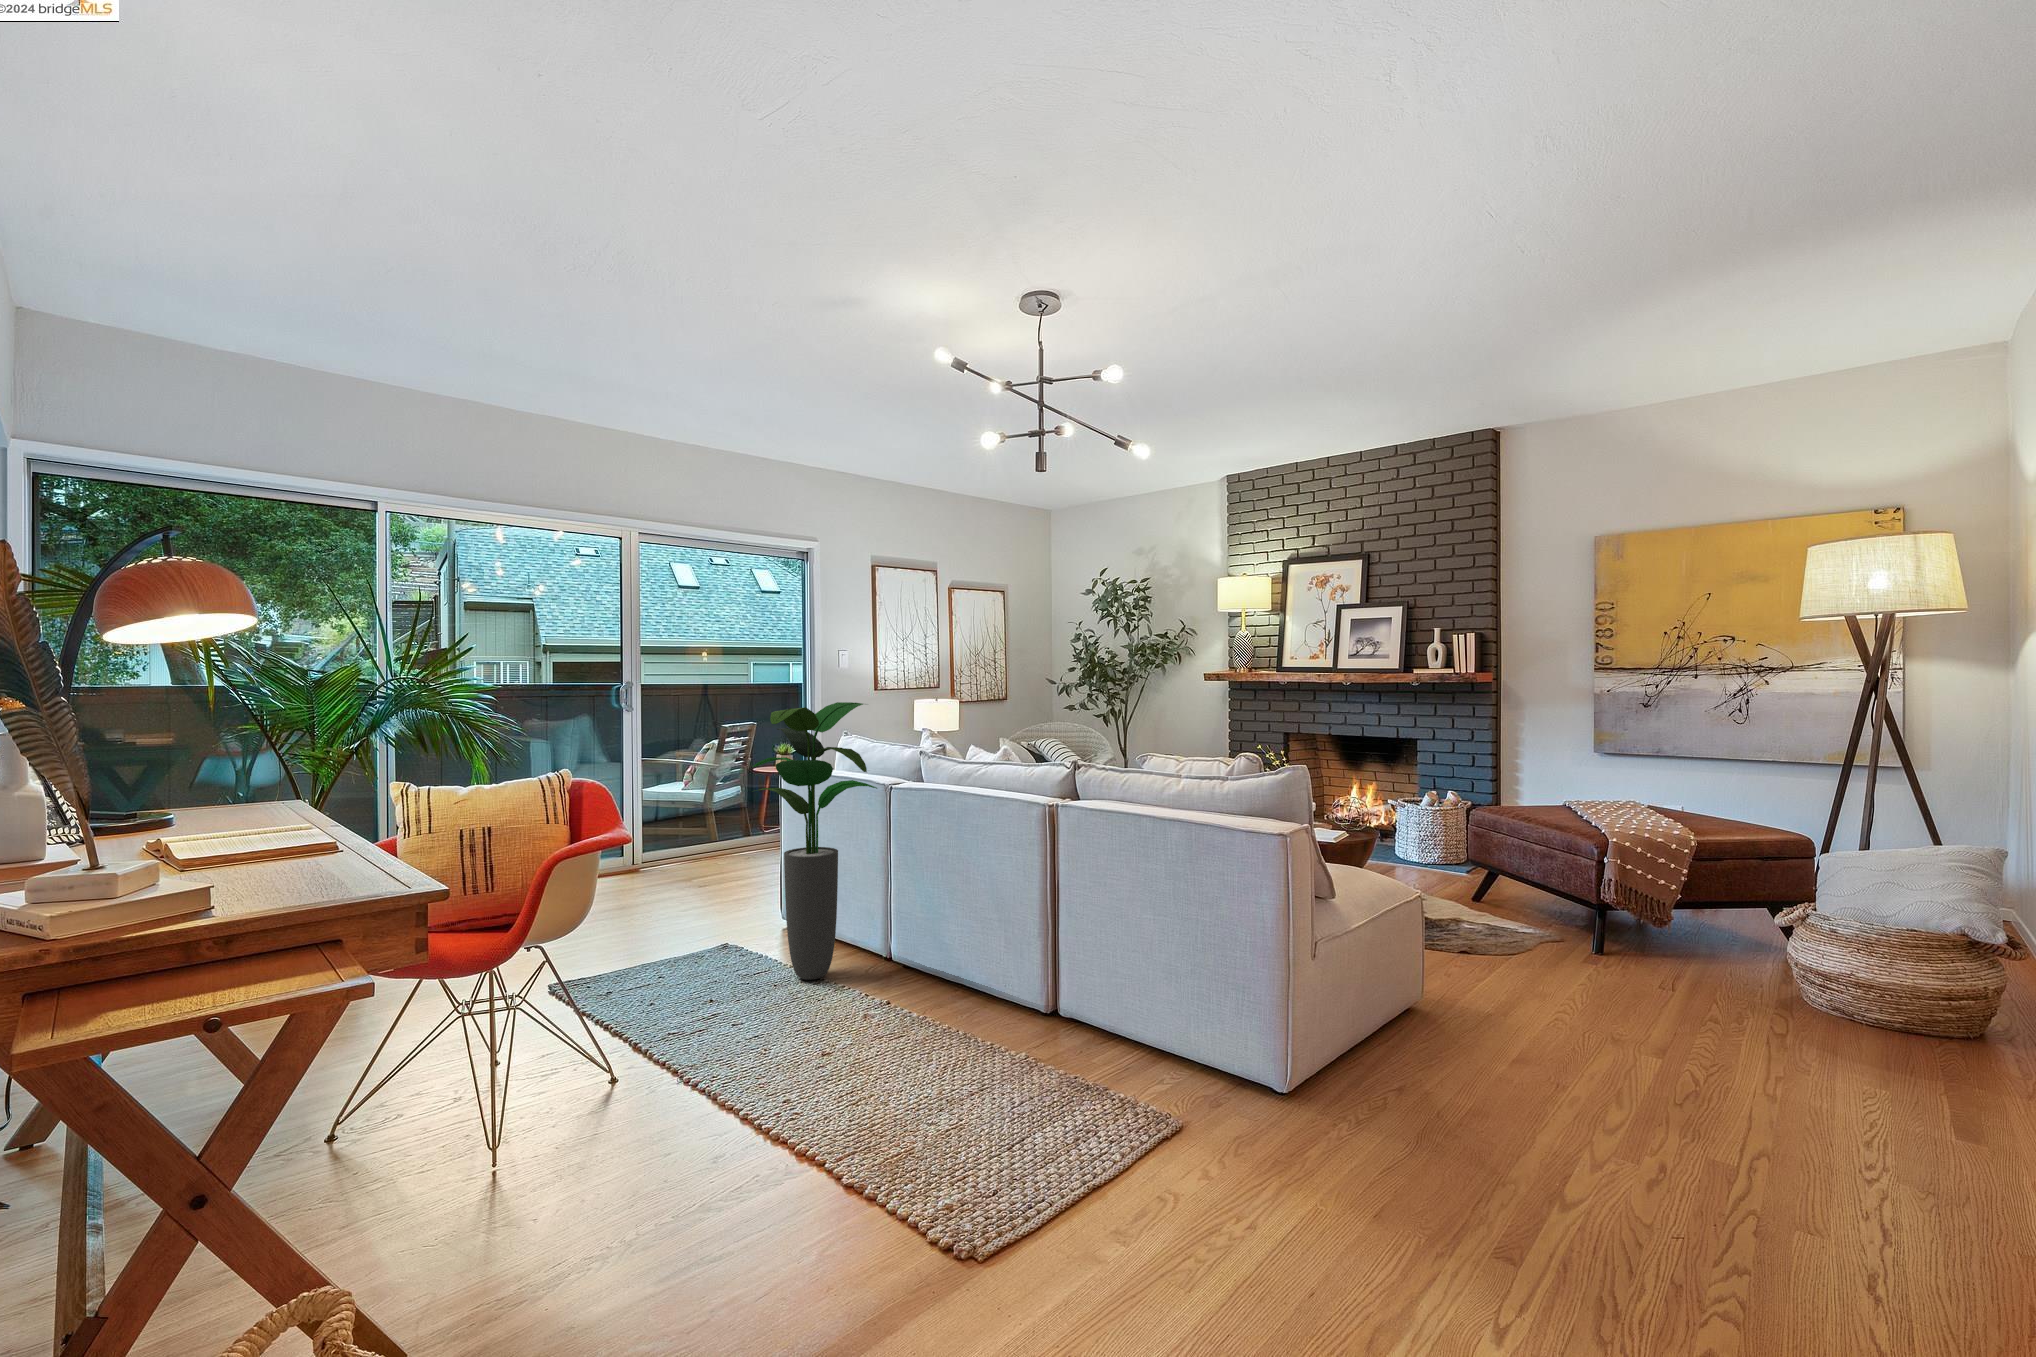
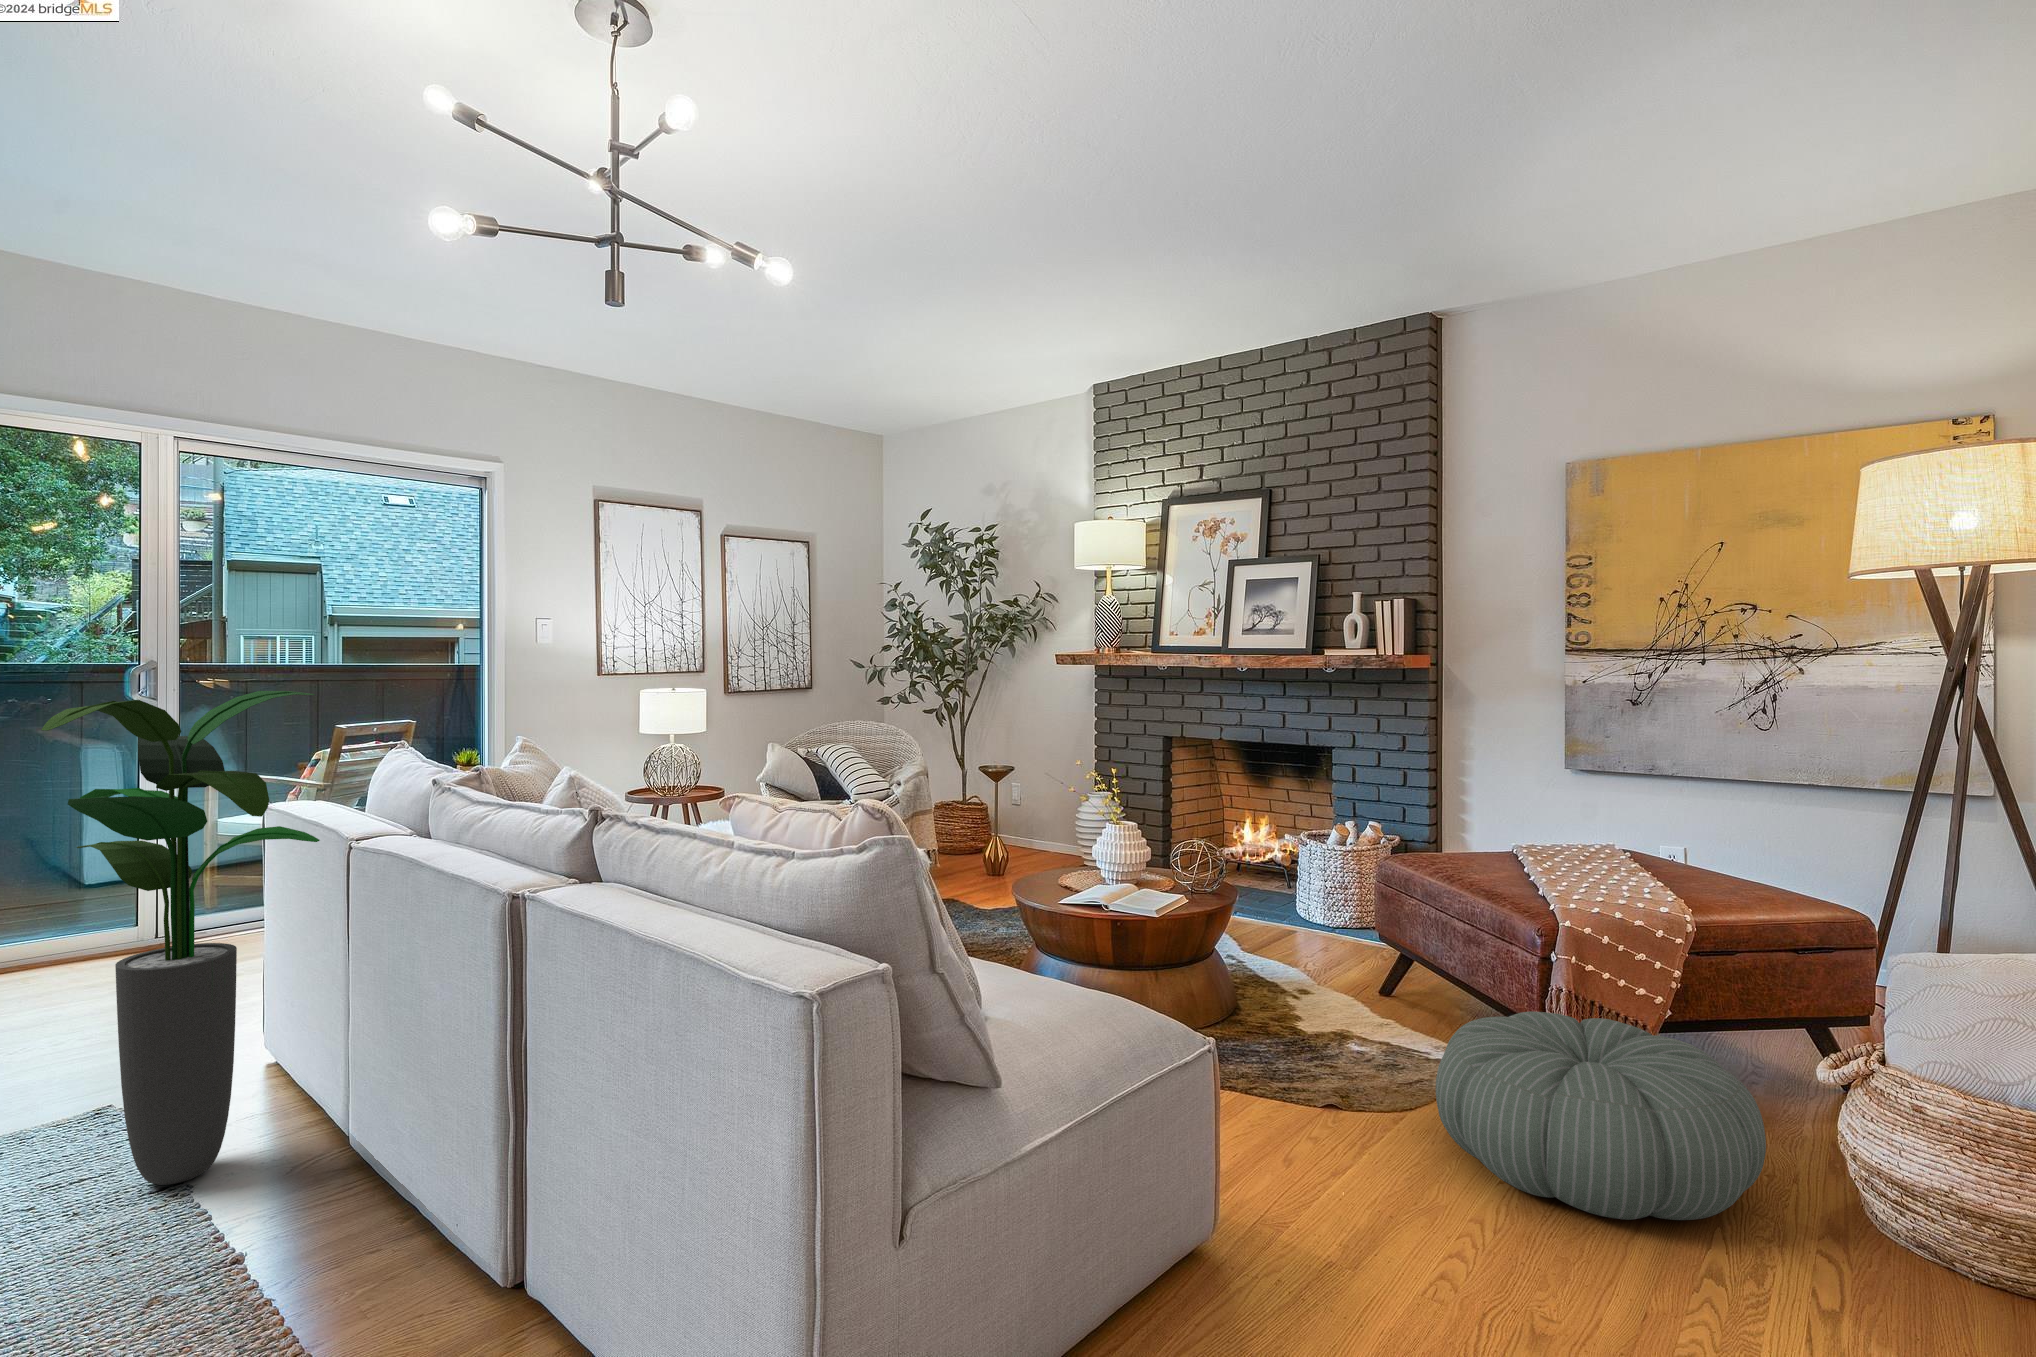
pouf: none [1536,894,1741,999] -> present [1436,1011,1766,1220]

